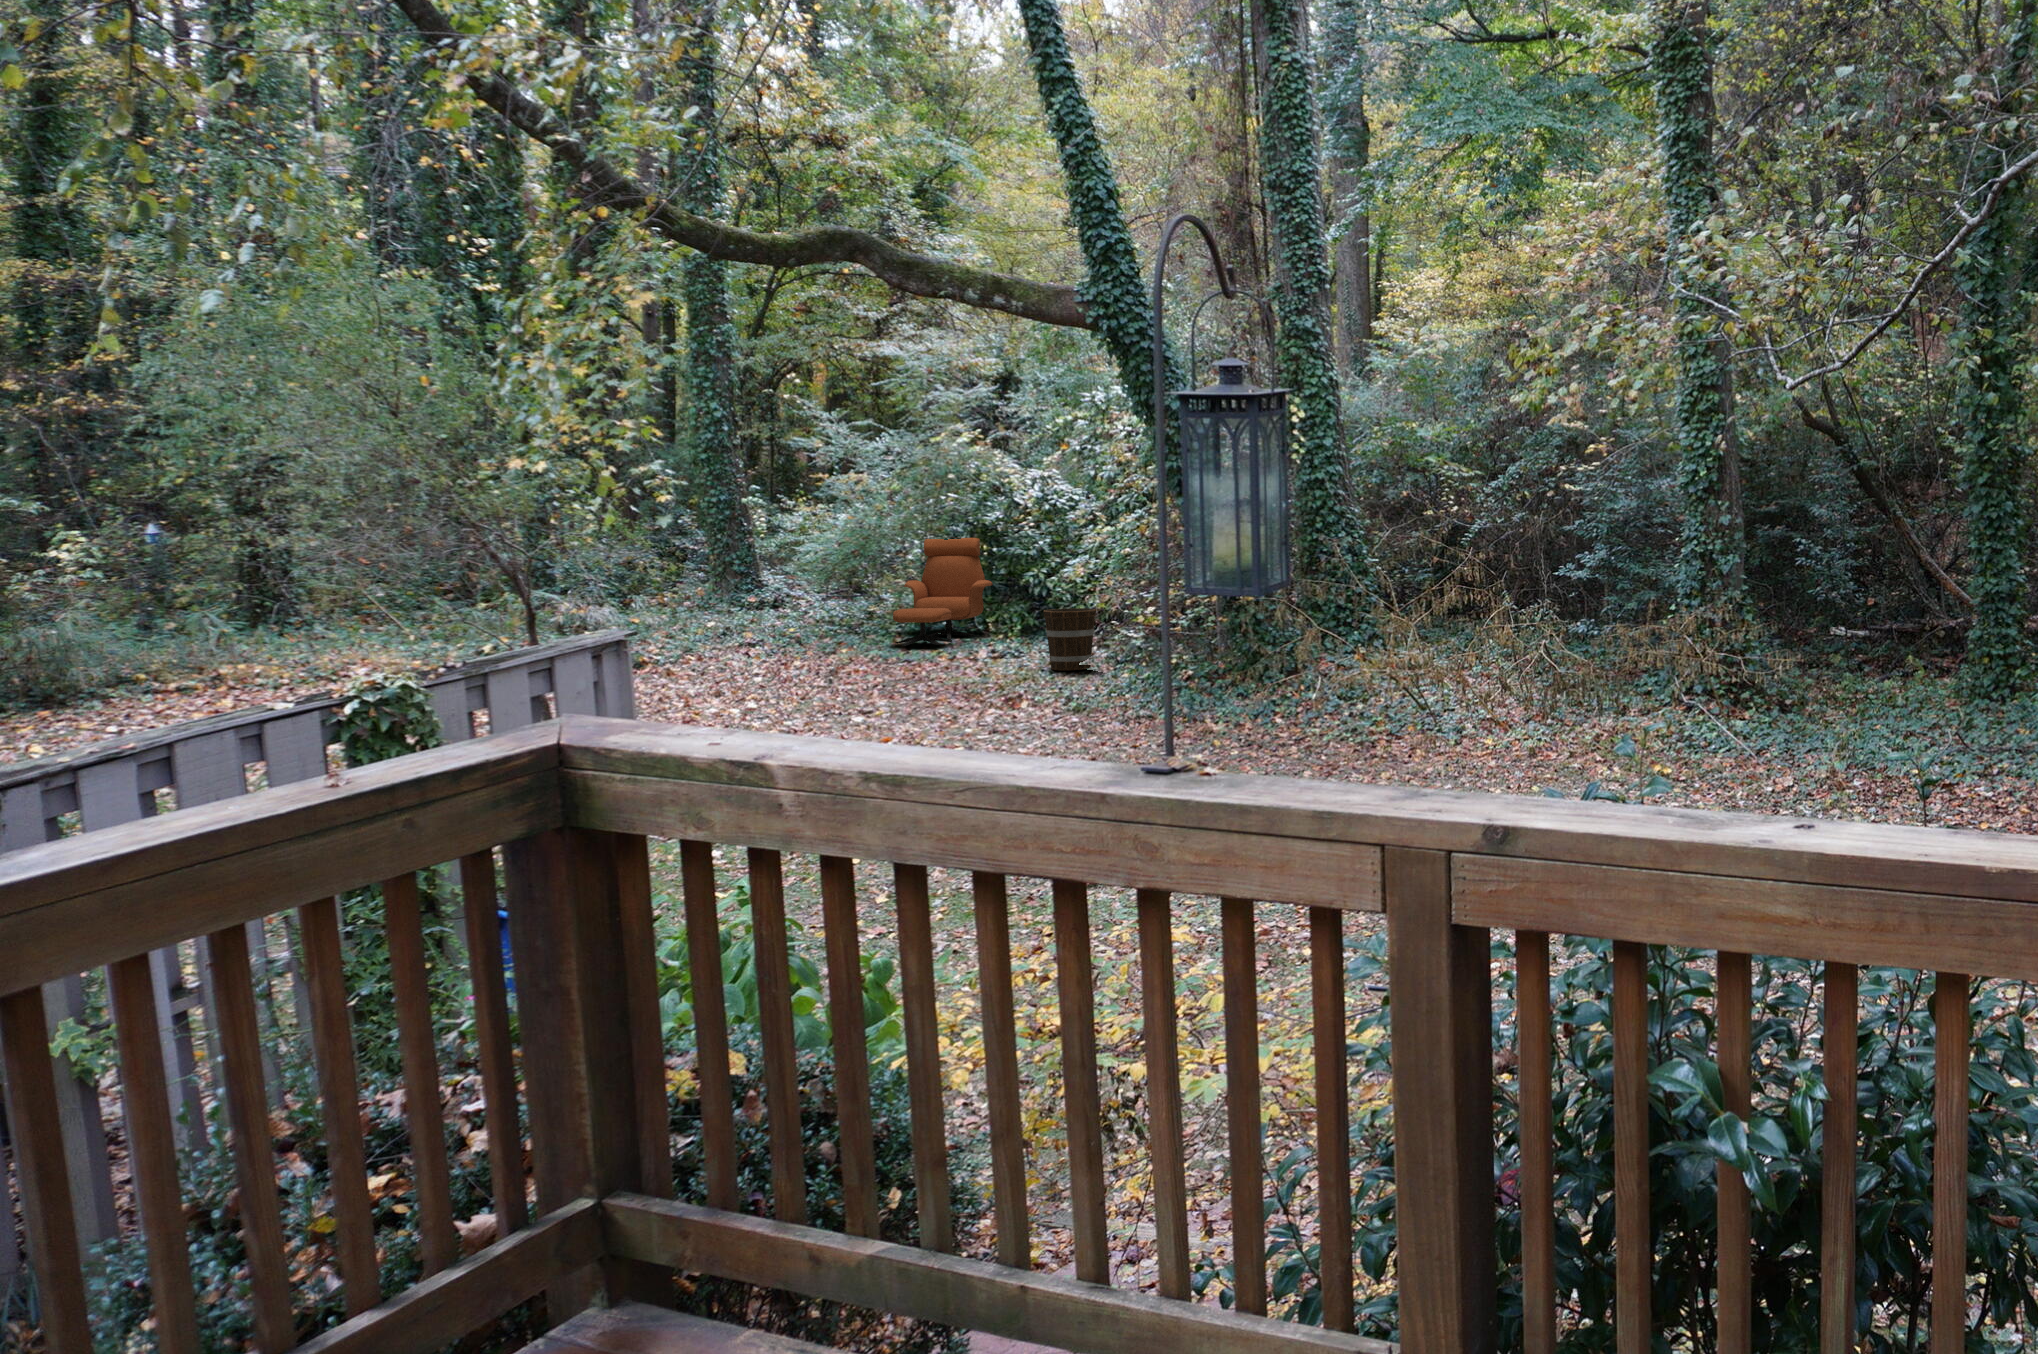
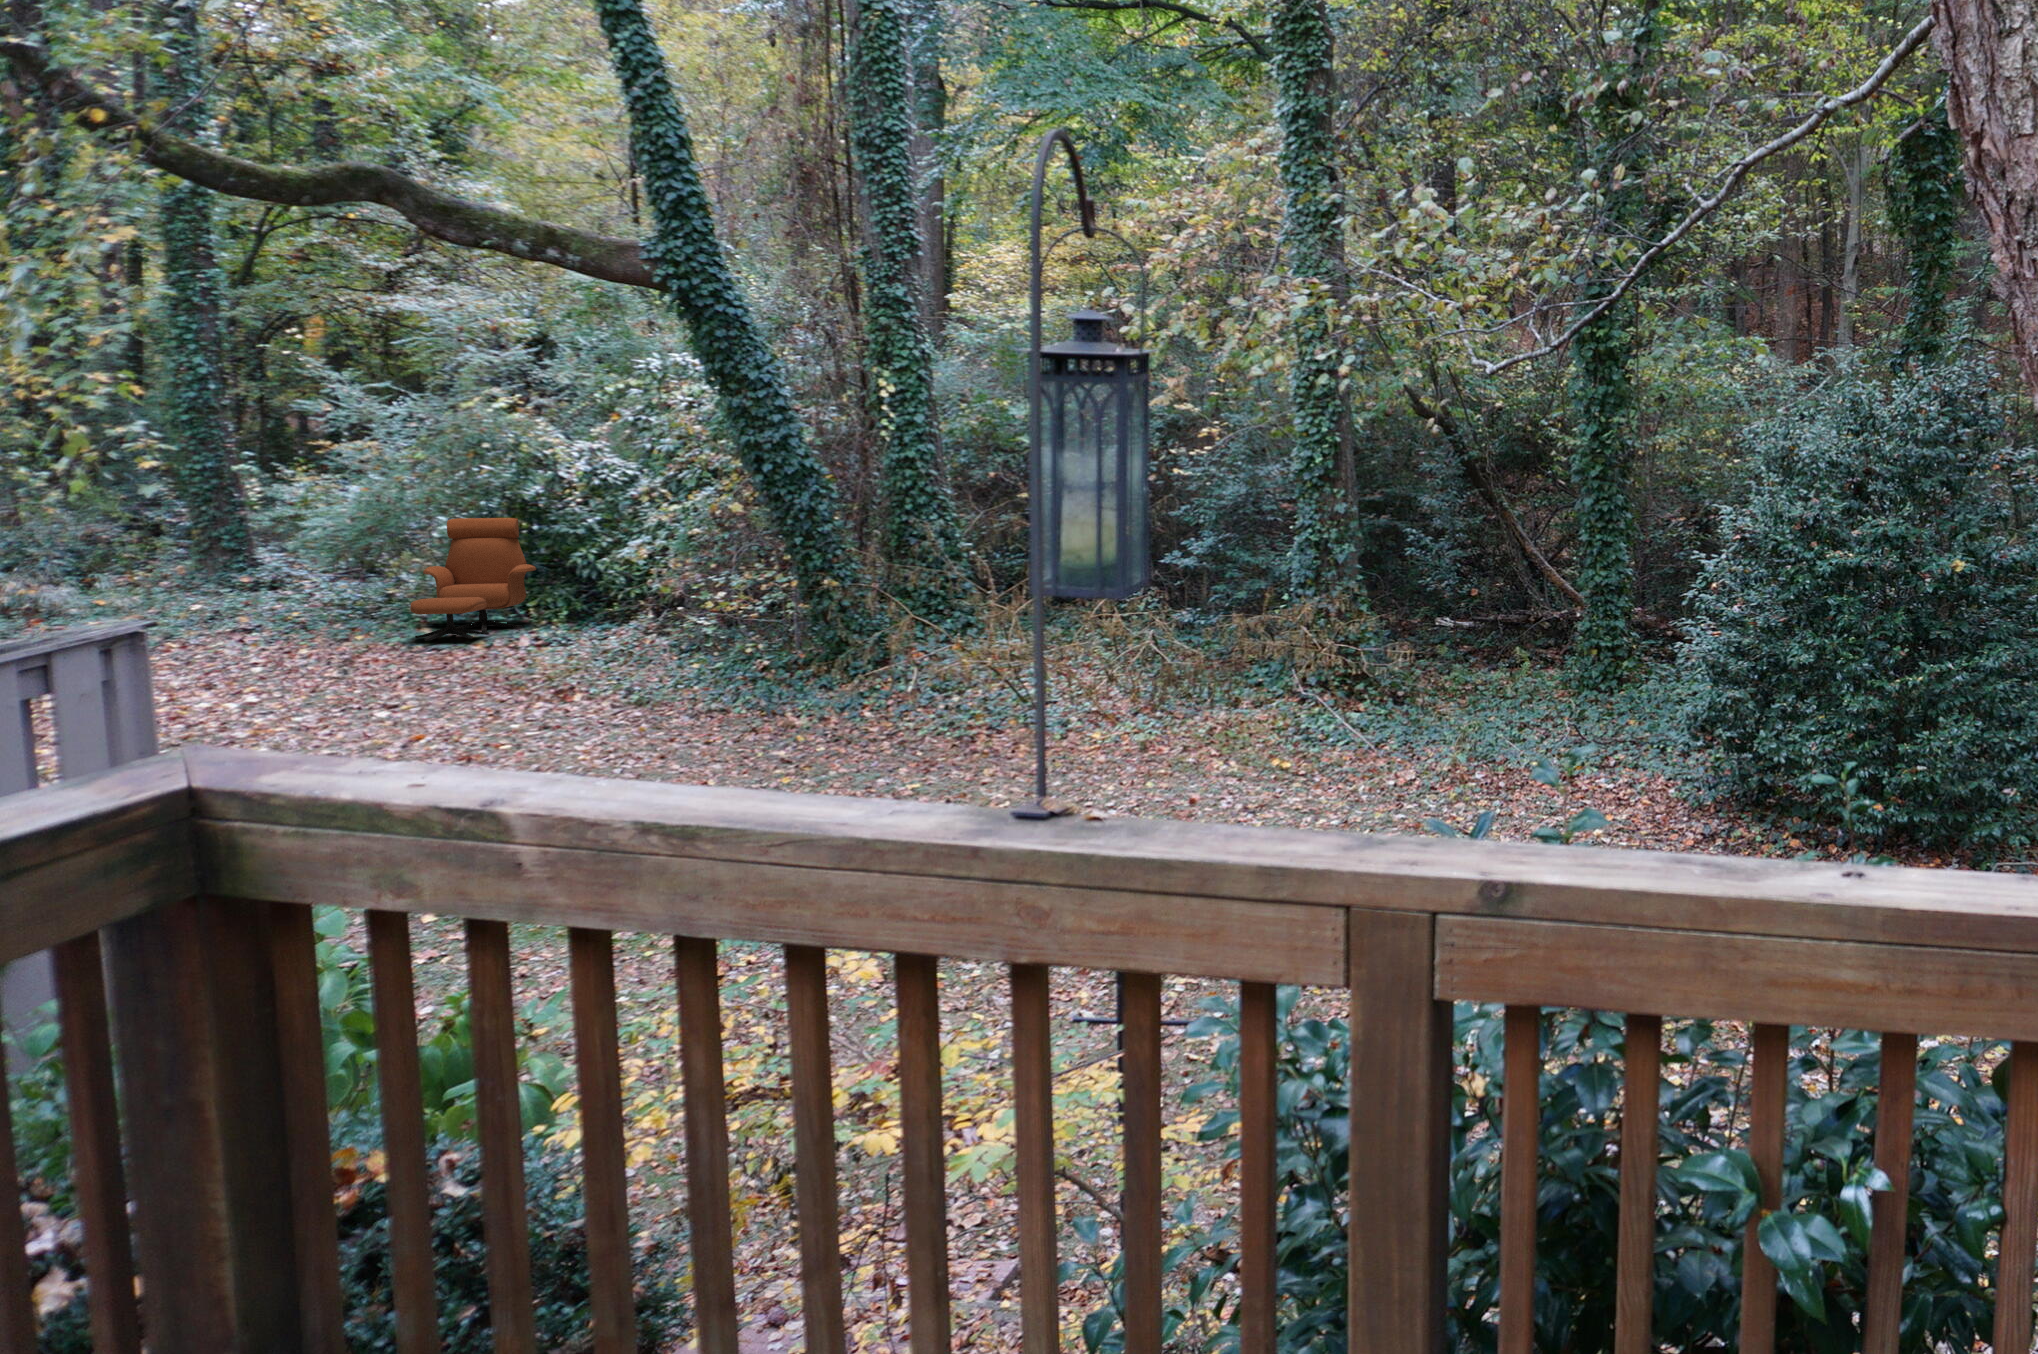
bucket: present [1044,608,1096,670] -> none [604,595,668,663]

